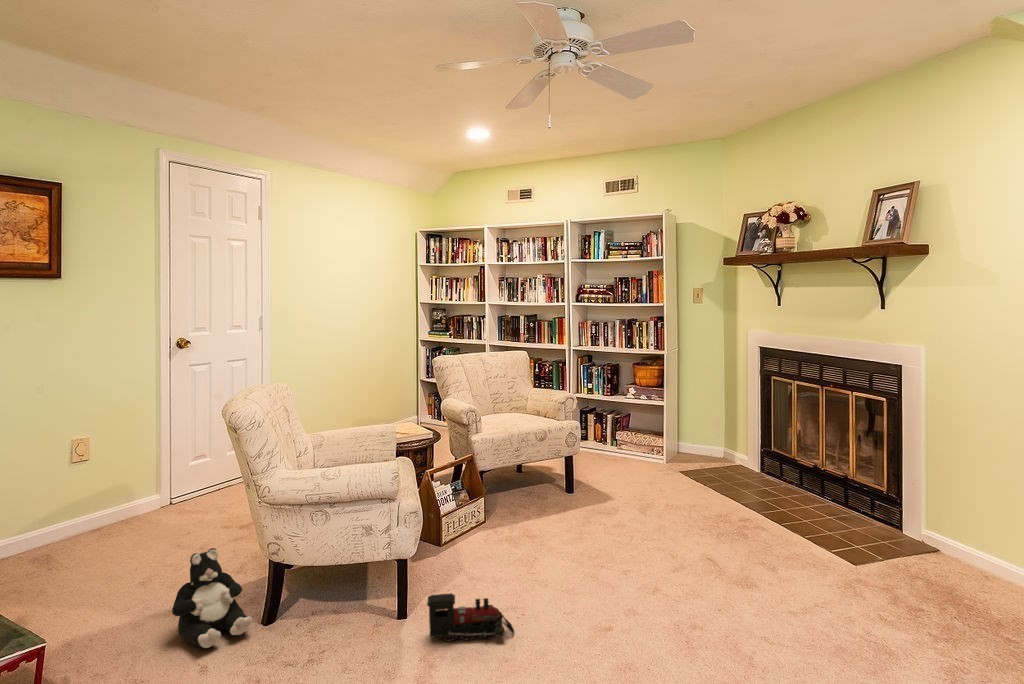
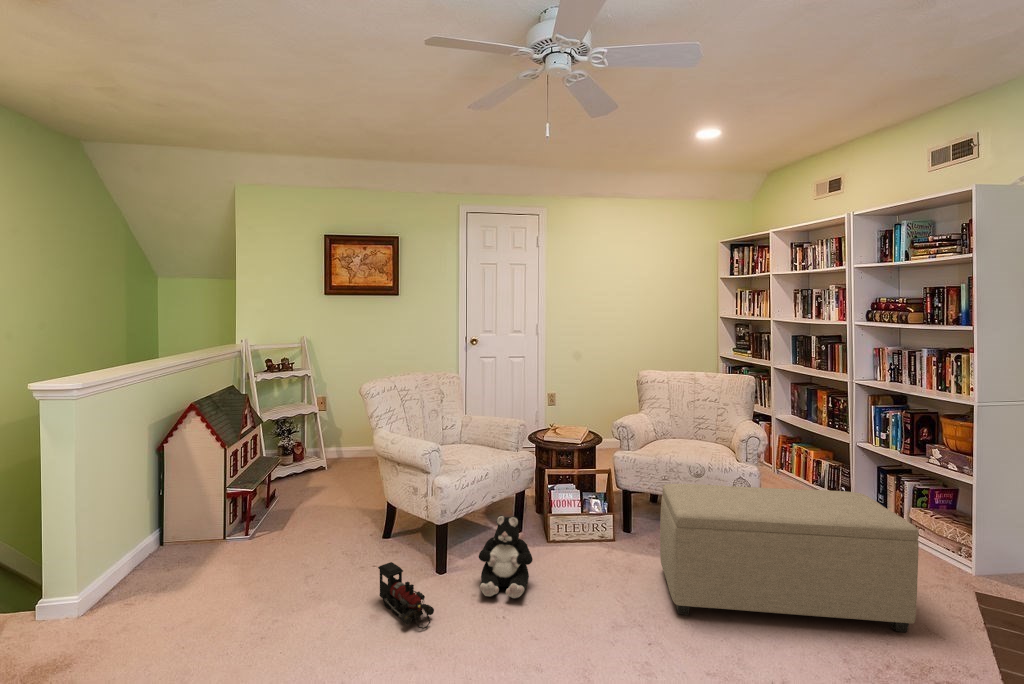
ottoman: none [557,421,699,536] -> present [660,484,919,632]
plush toy: present [172,548,253,648] -> present [479,515,533,598]

